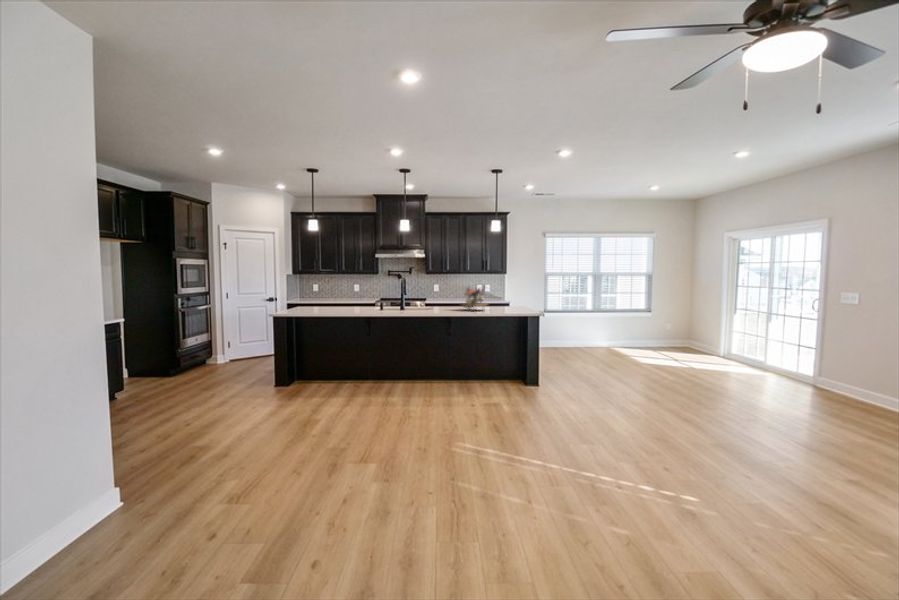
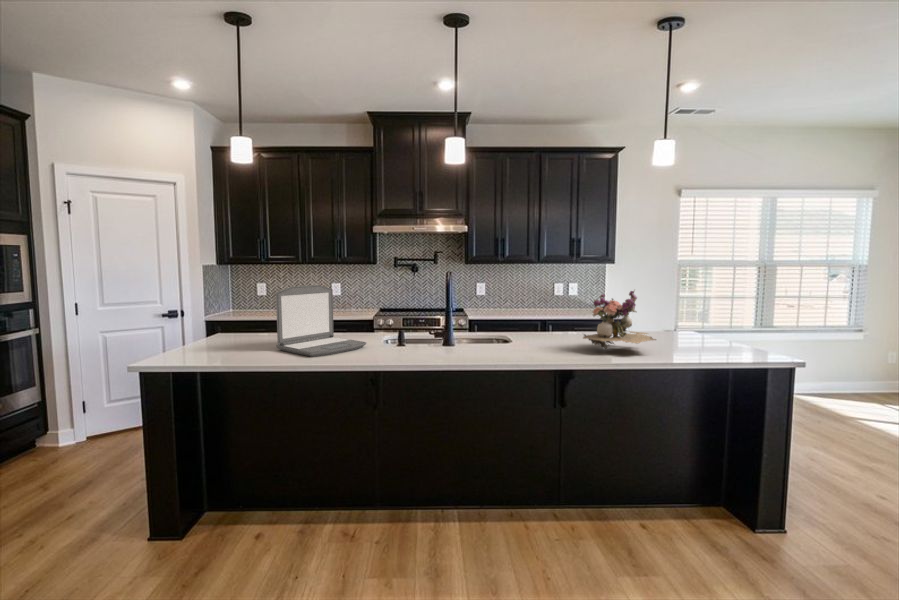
laptop: none [329,282,368,311] -> present [276,285,366,357]

